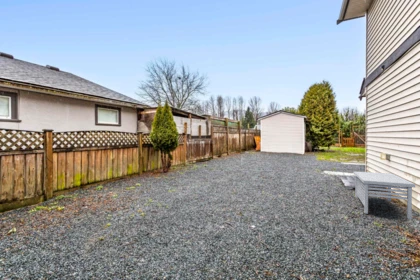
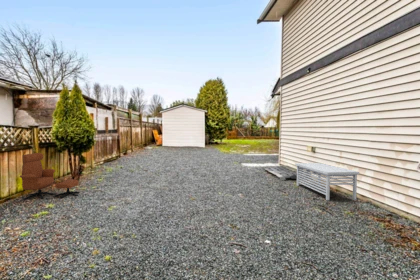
lounge chair: none [128,150,161,181] -> present [20,153,79,199]

